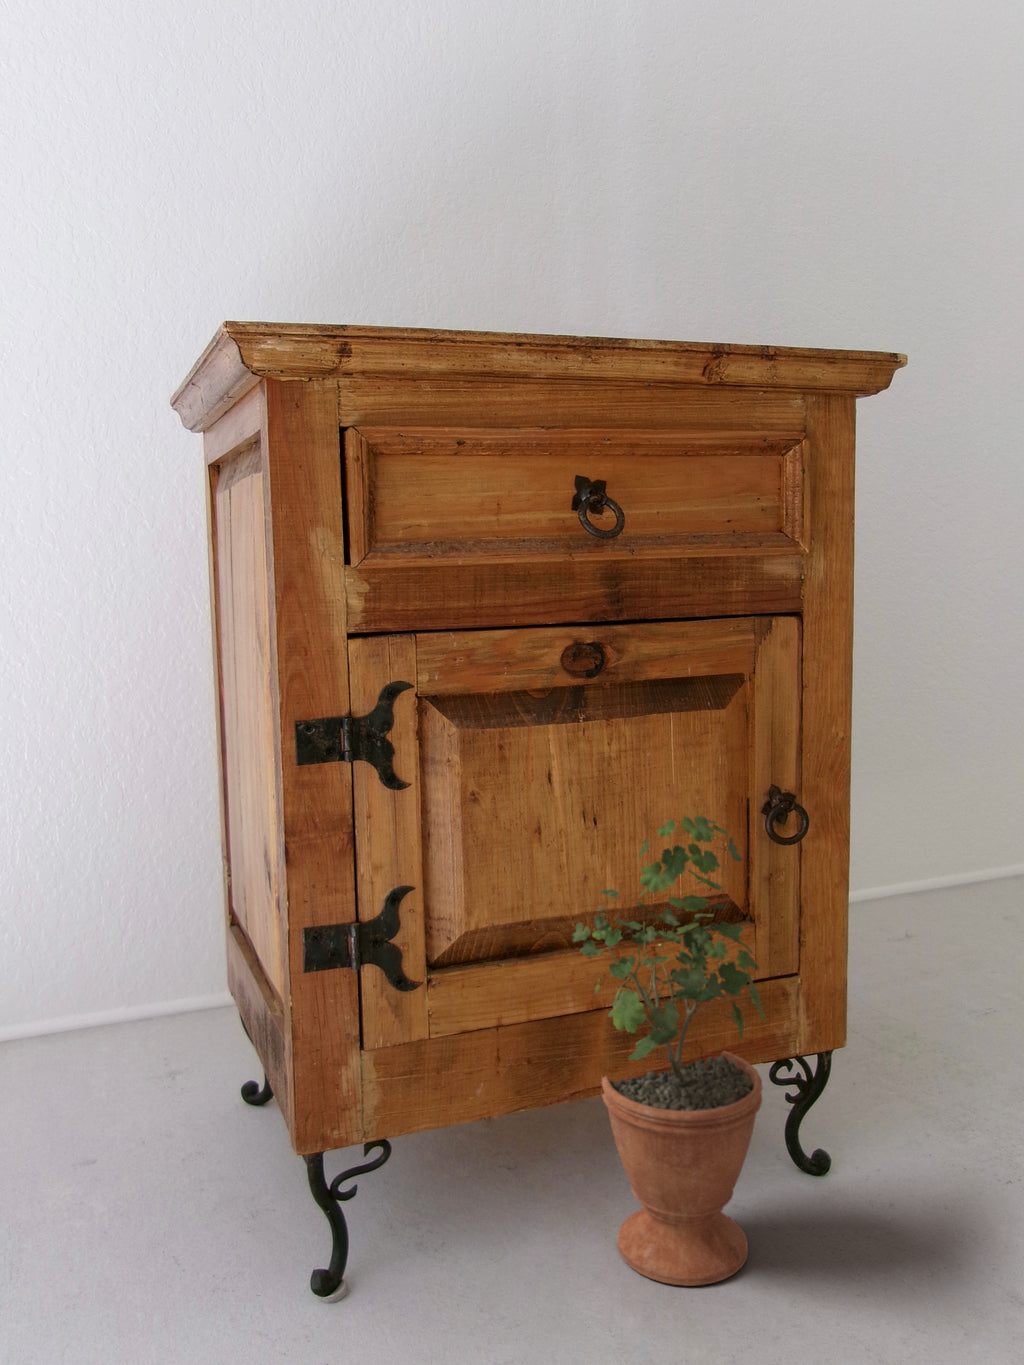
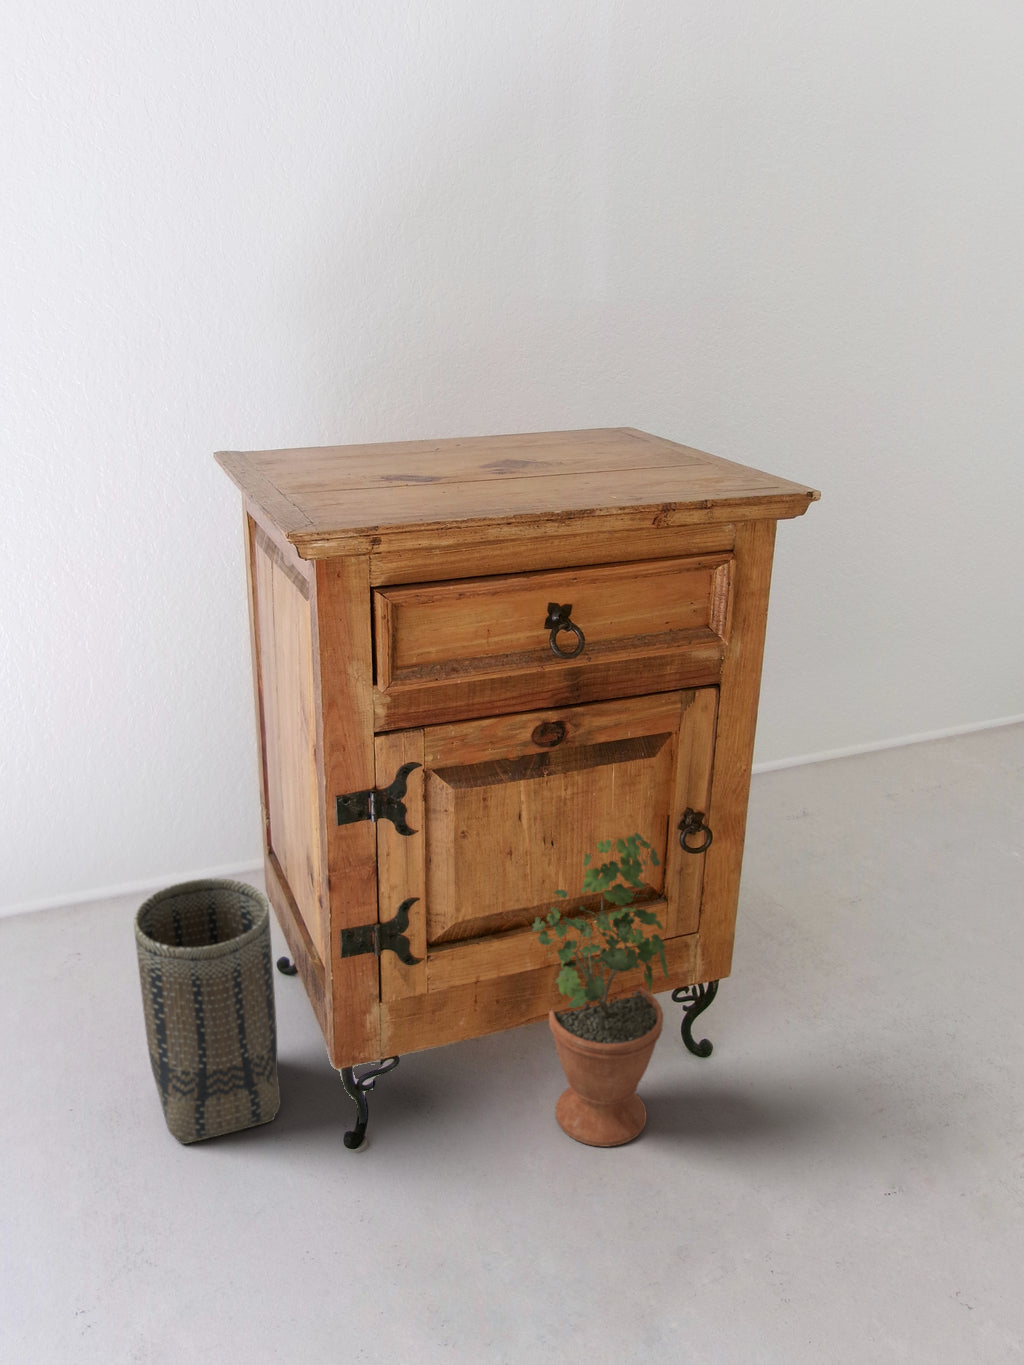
basket: none [32,916,230,1293] -> present [134,878,280,1144]

